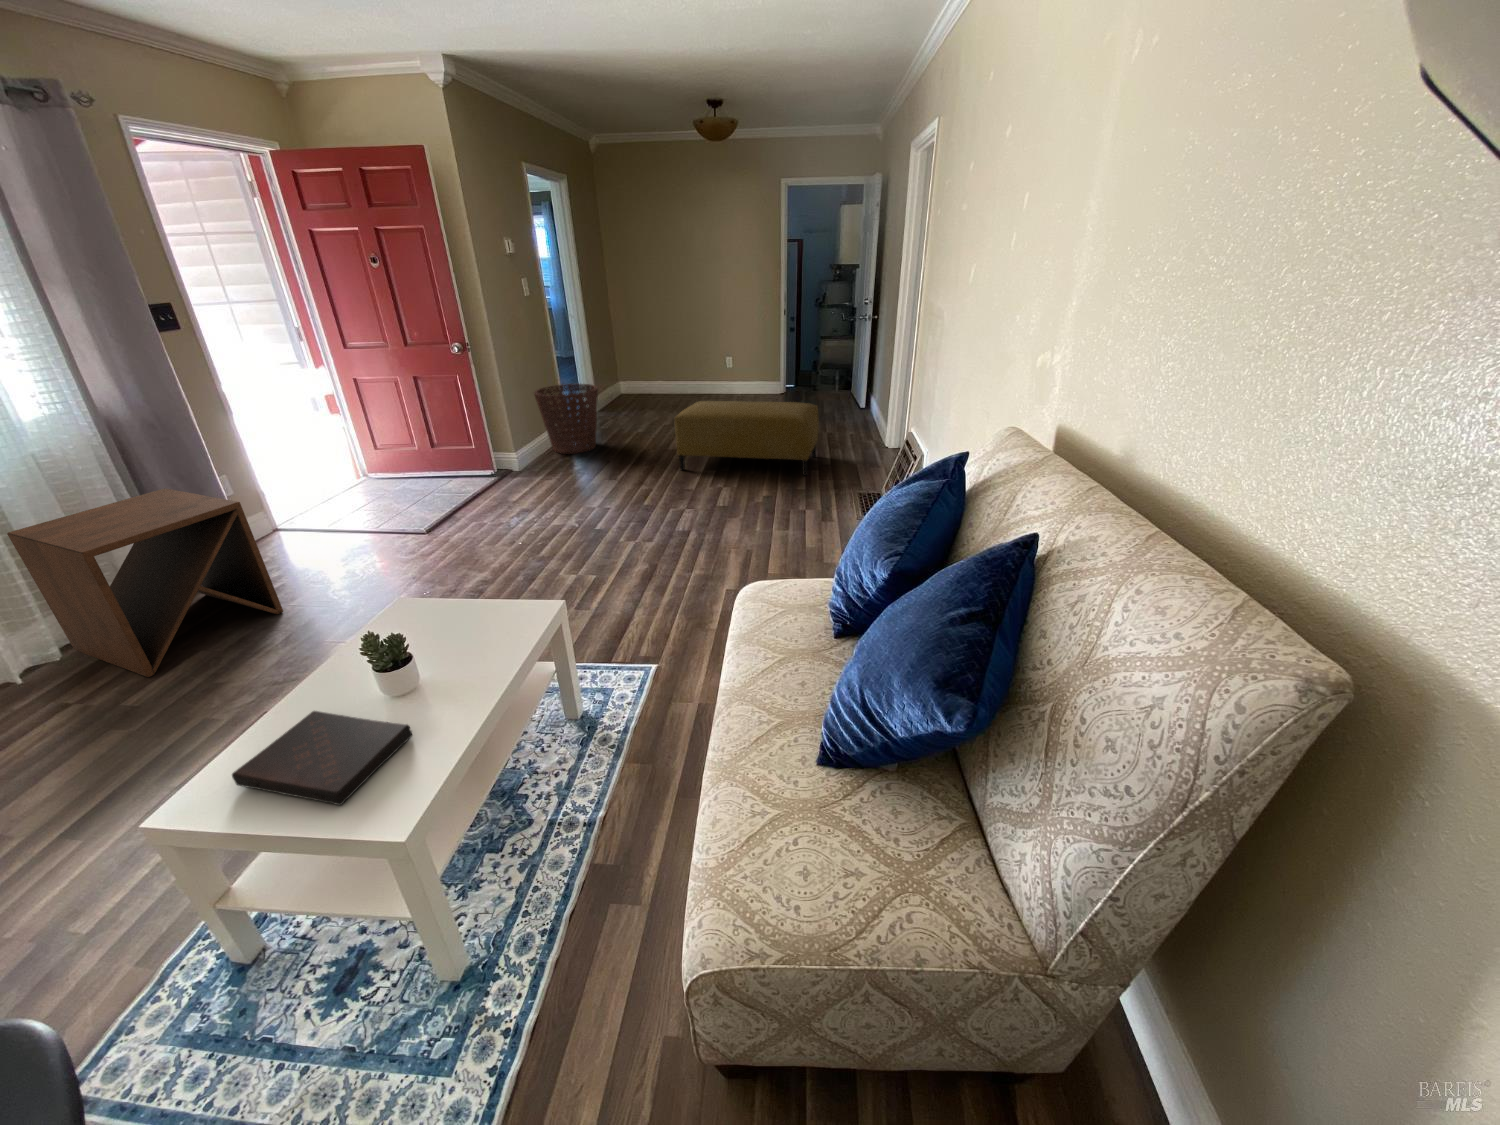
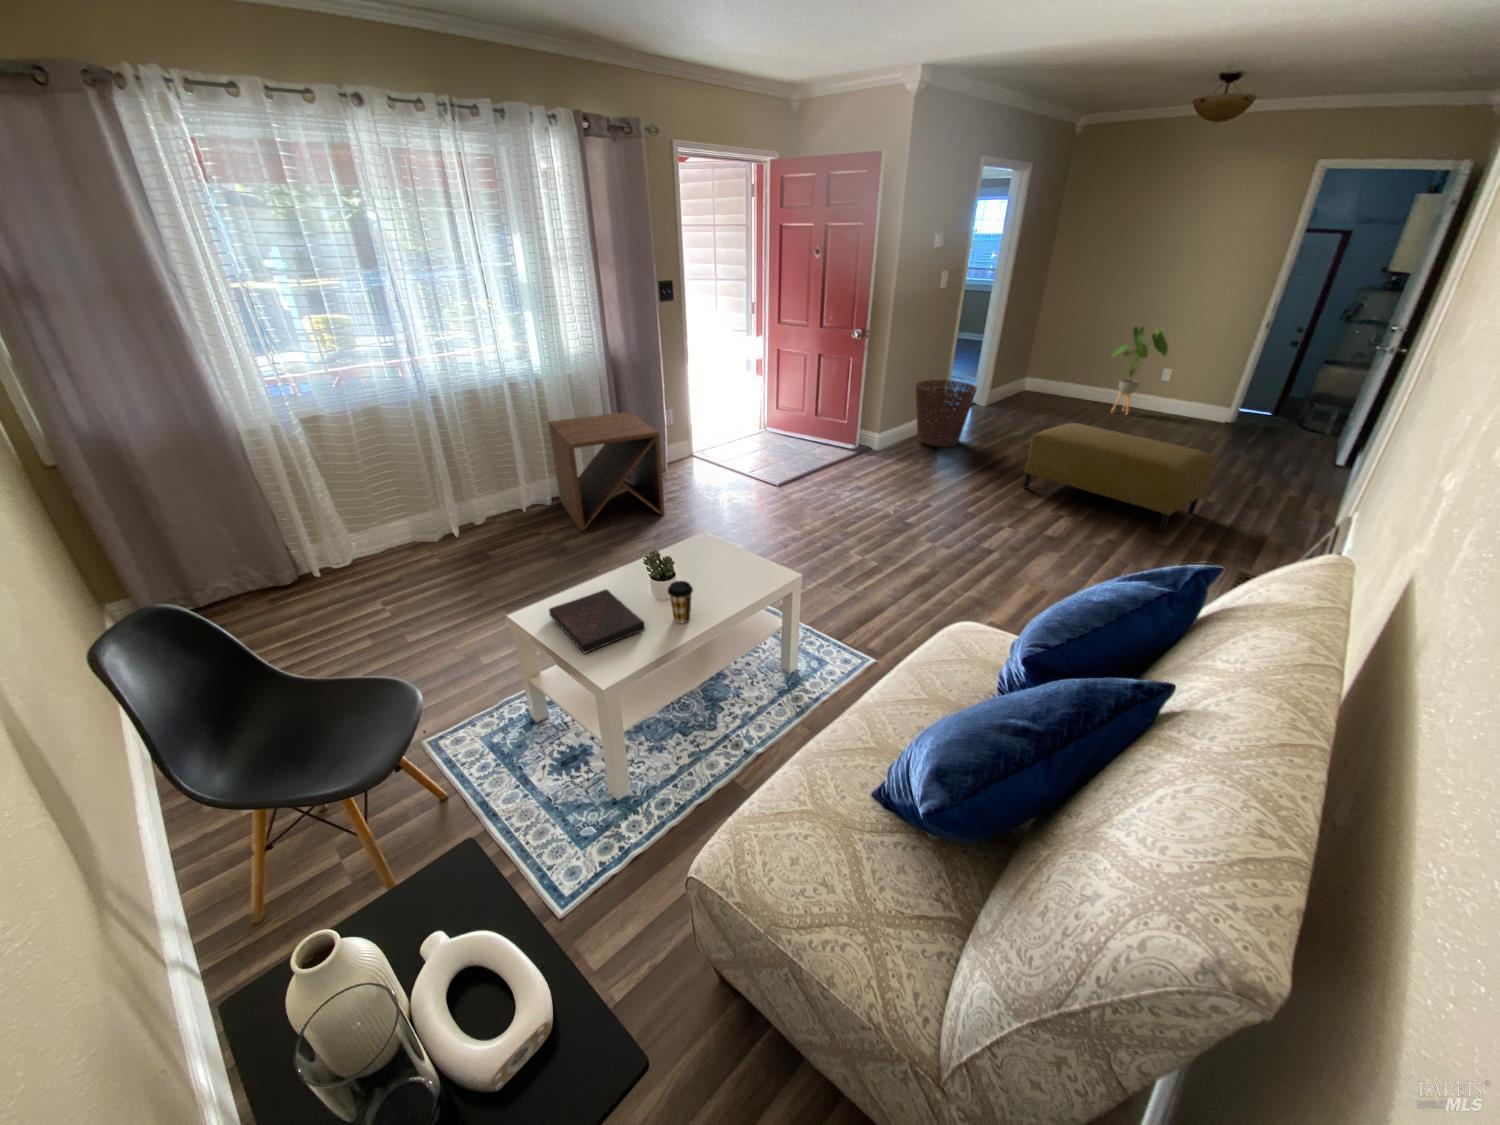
house plant: none [692,313,735,393] -> present [1112,327,1168,414]
coffee cup: none [425,651,467,709] -> present [668,581,693,624]

